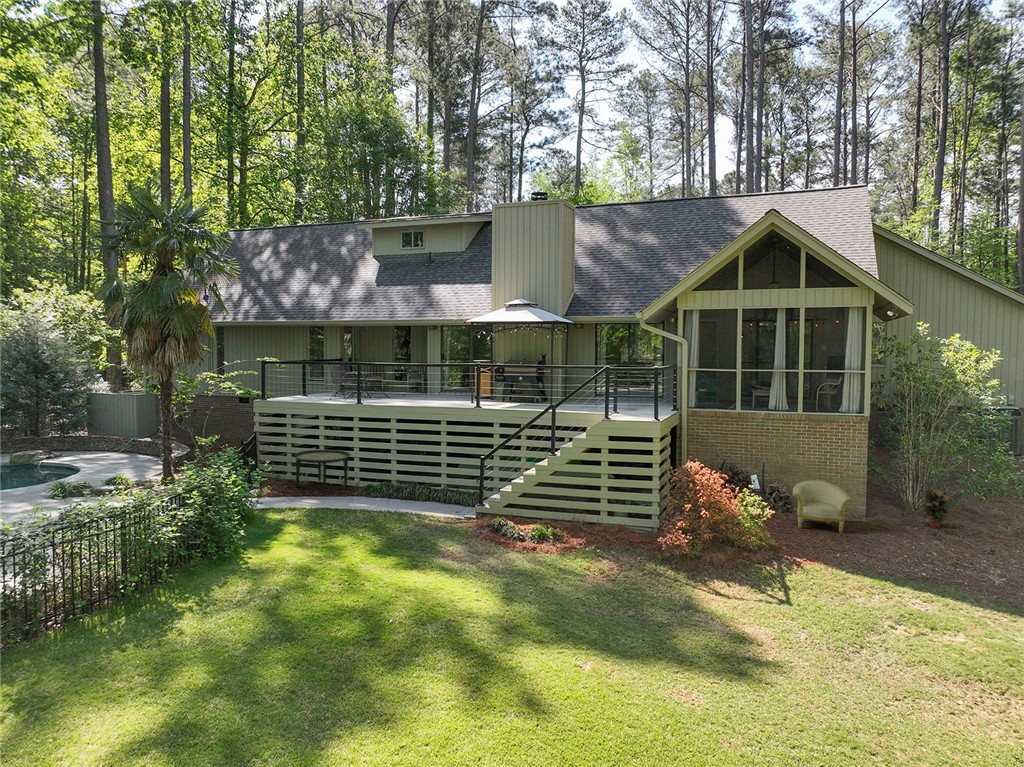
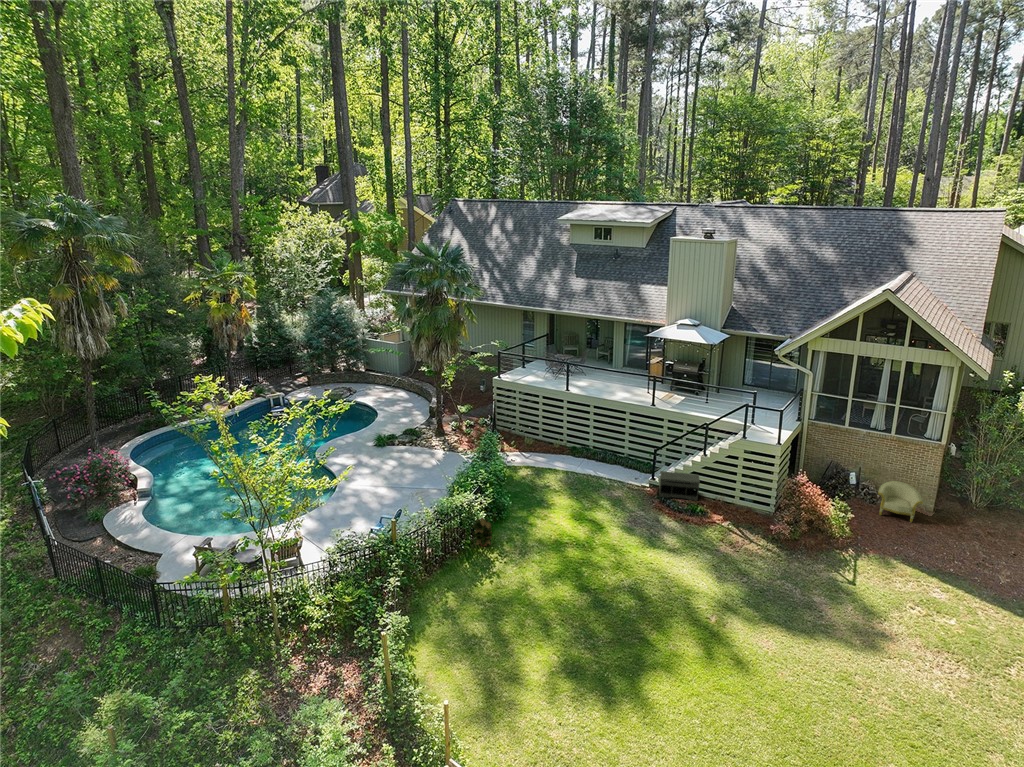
round table: present [294,450,350,492] -> none [529,424,565,457]
bench: none [489,486,549,526] -> present [659,471,700,501]
decorative plant: present [922,489,950,527] -> present [473,518,492,546]

